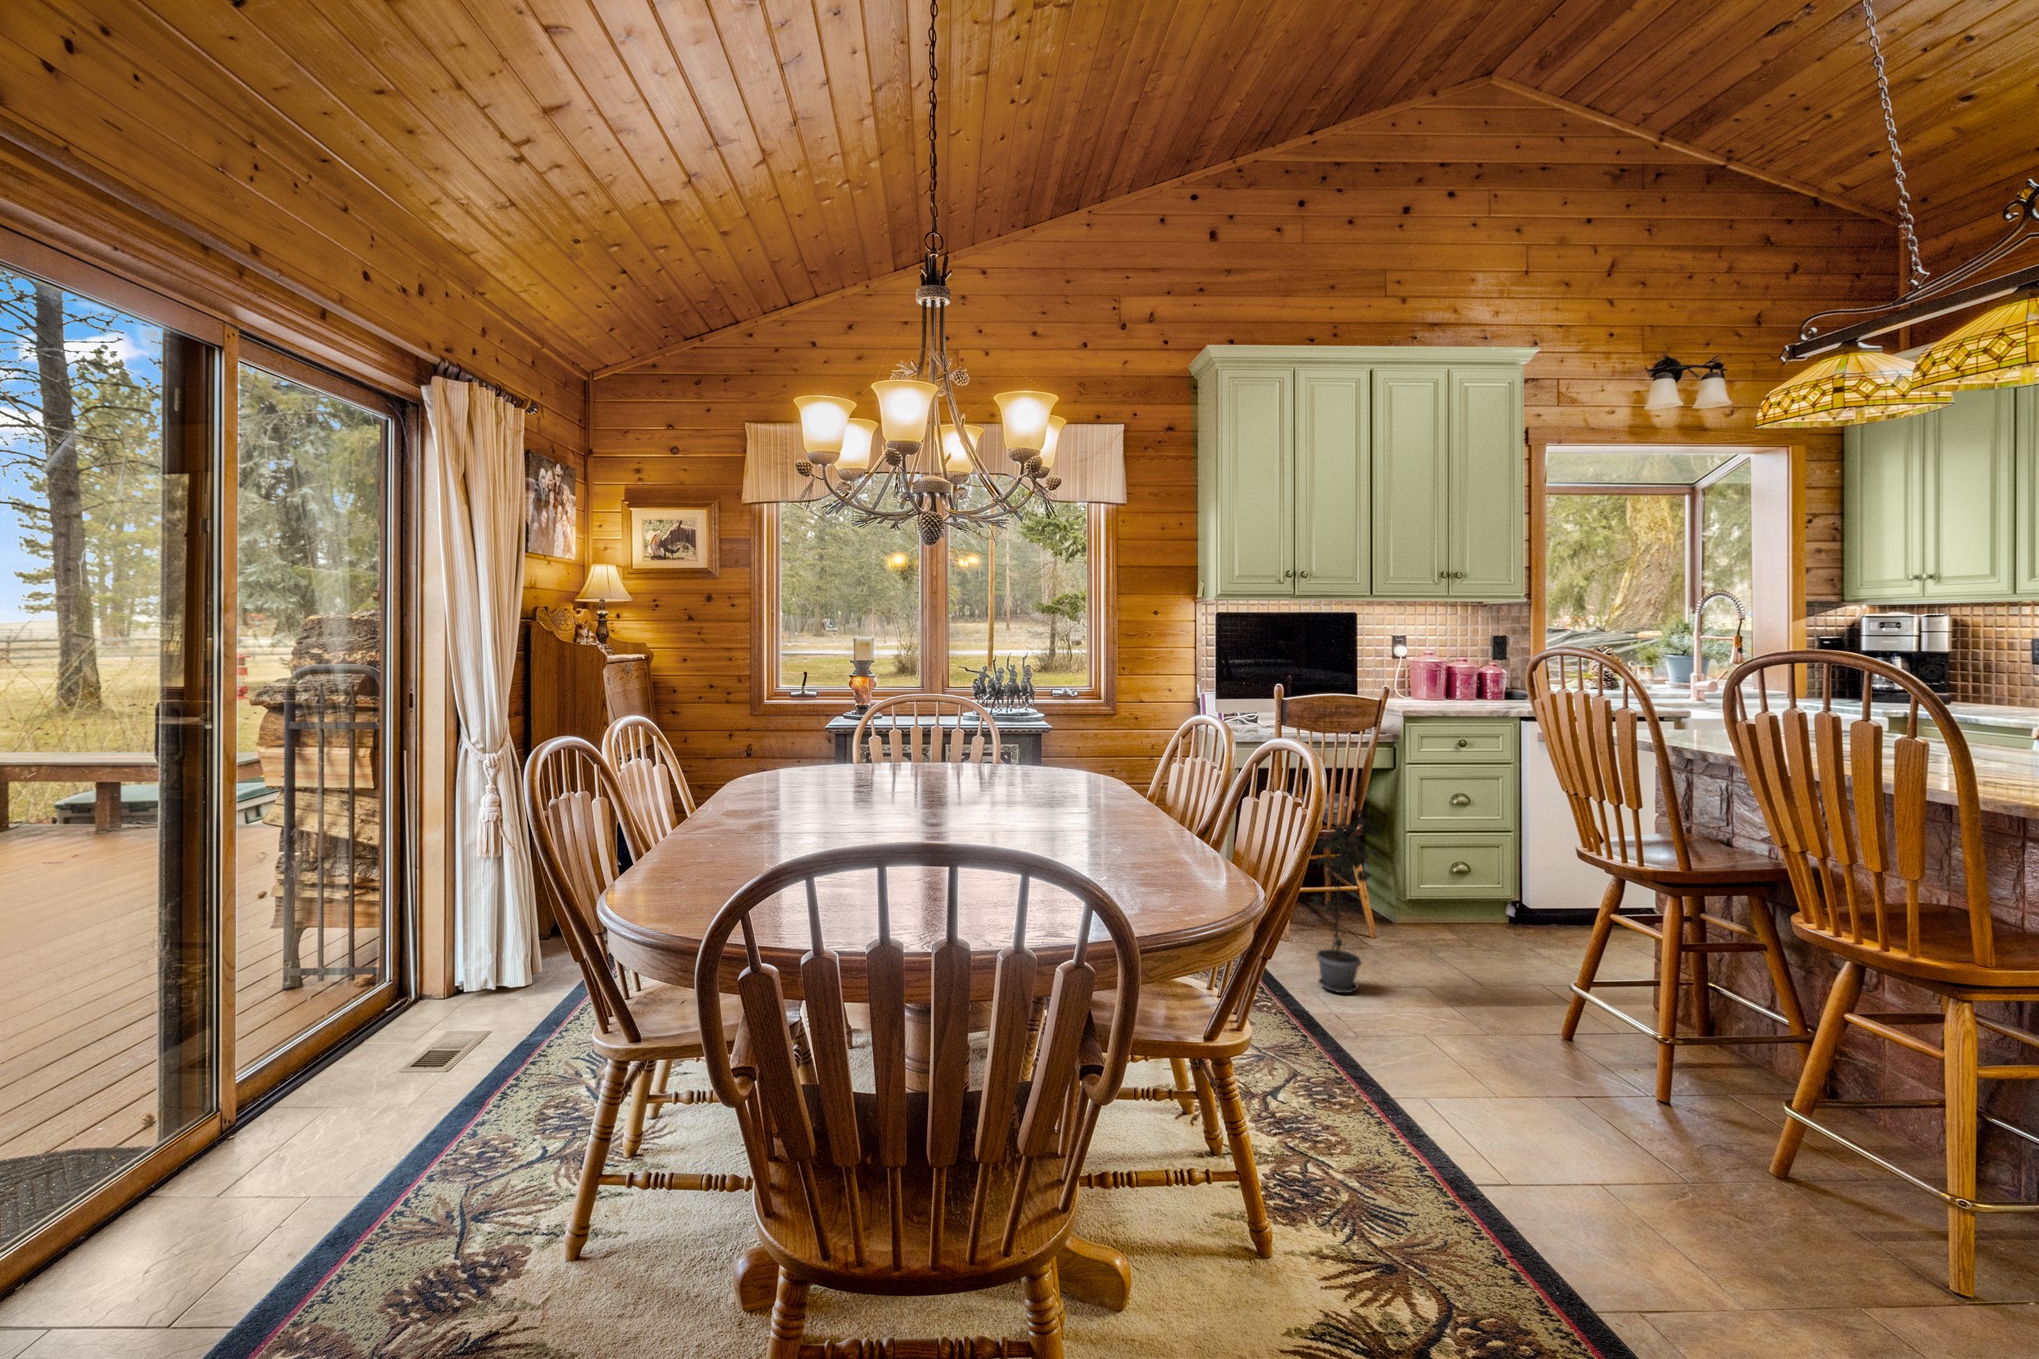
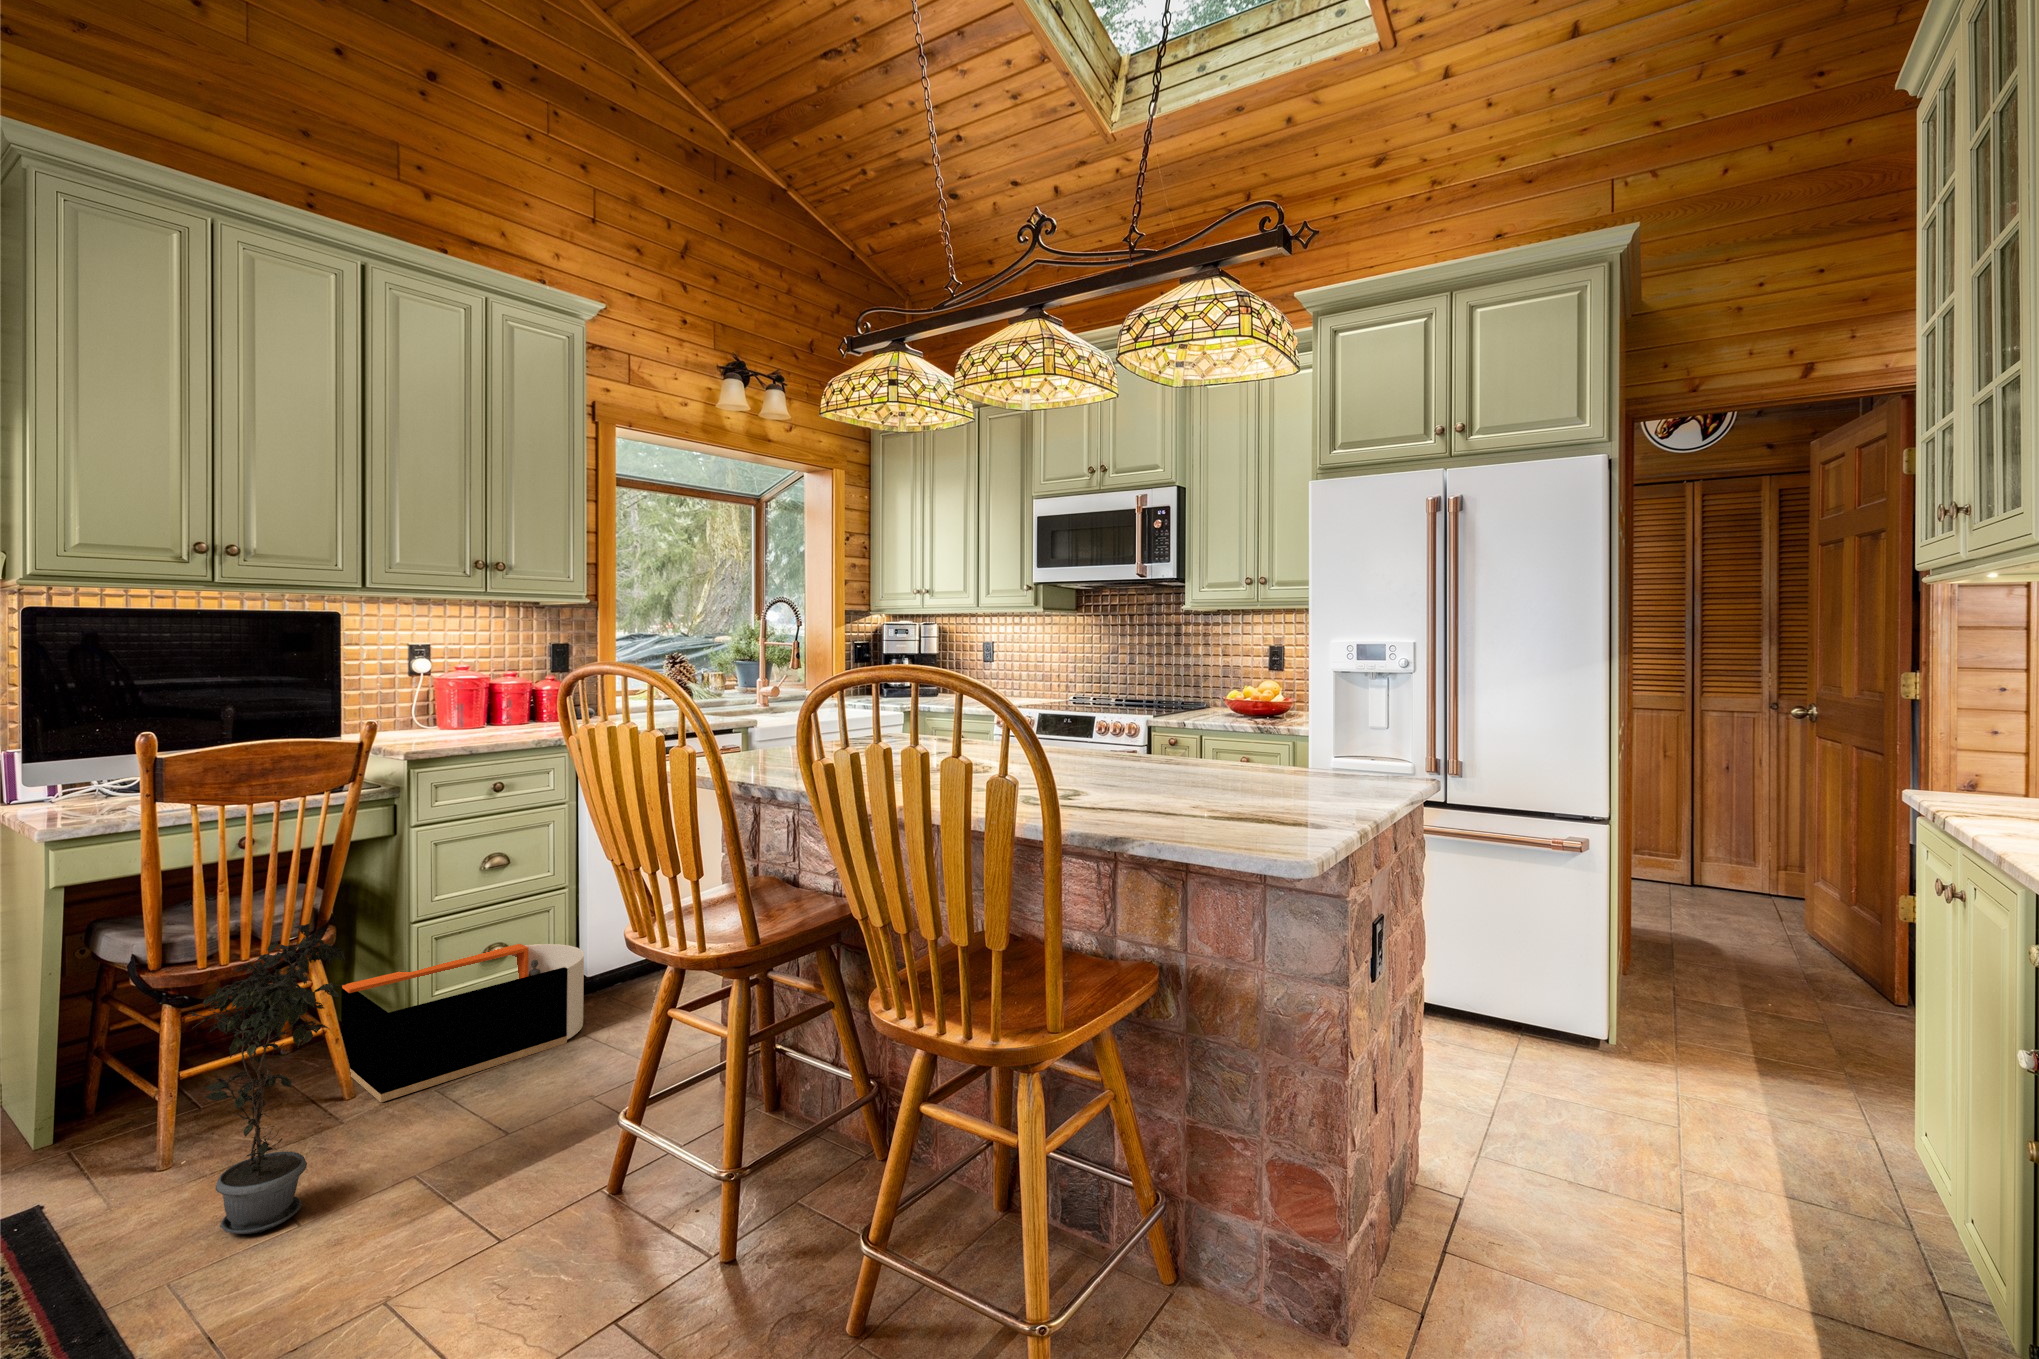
storage bin: none [1360,870,1530,954] -> present [341,944,584,1102]

